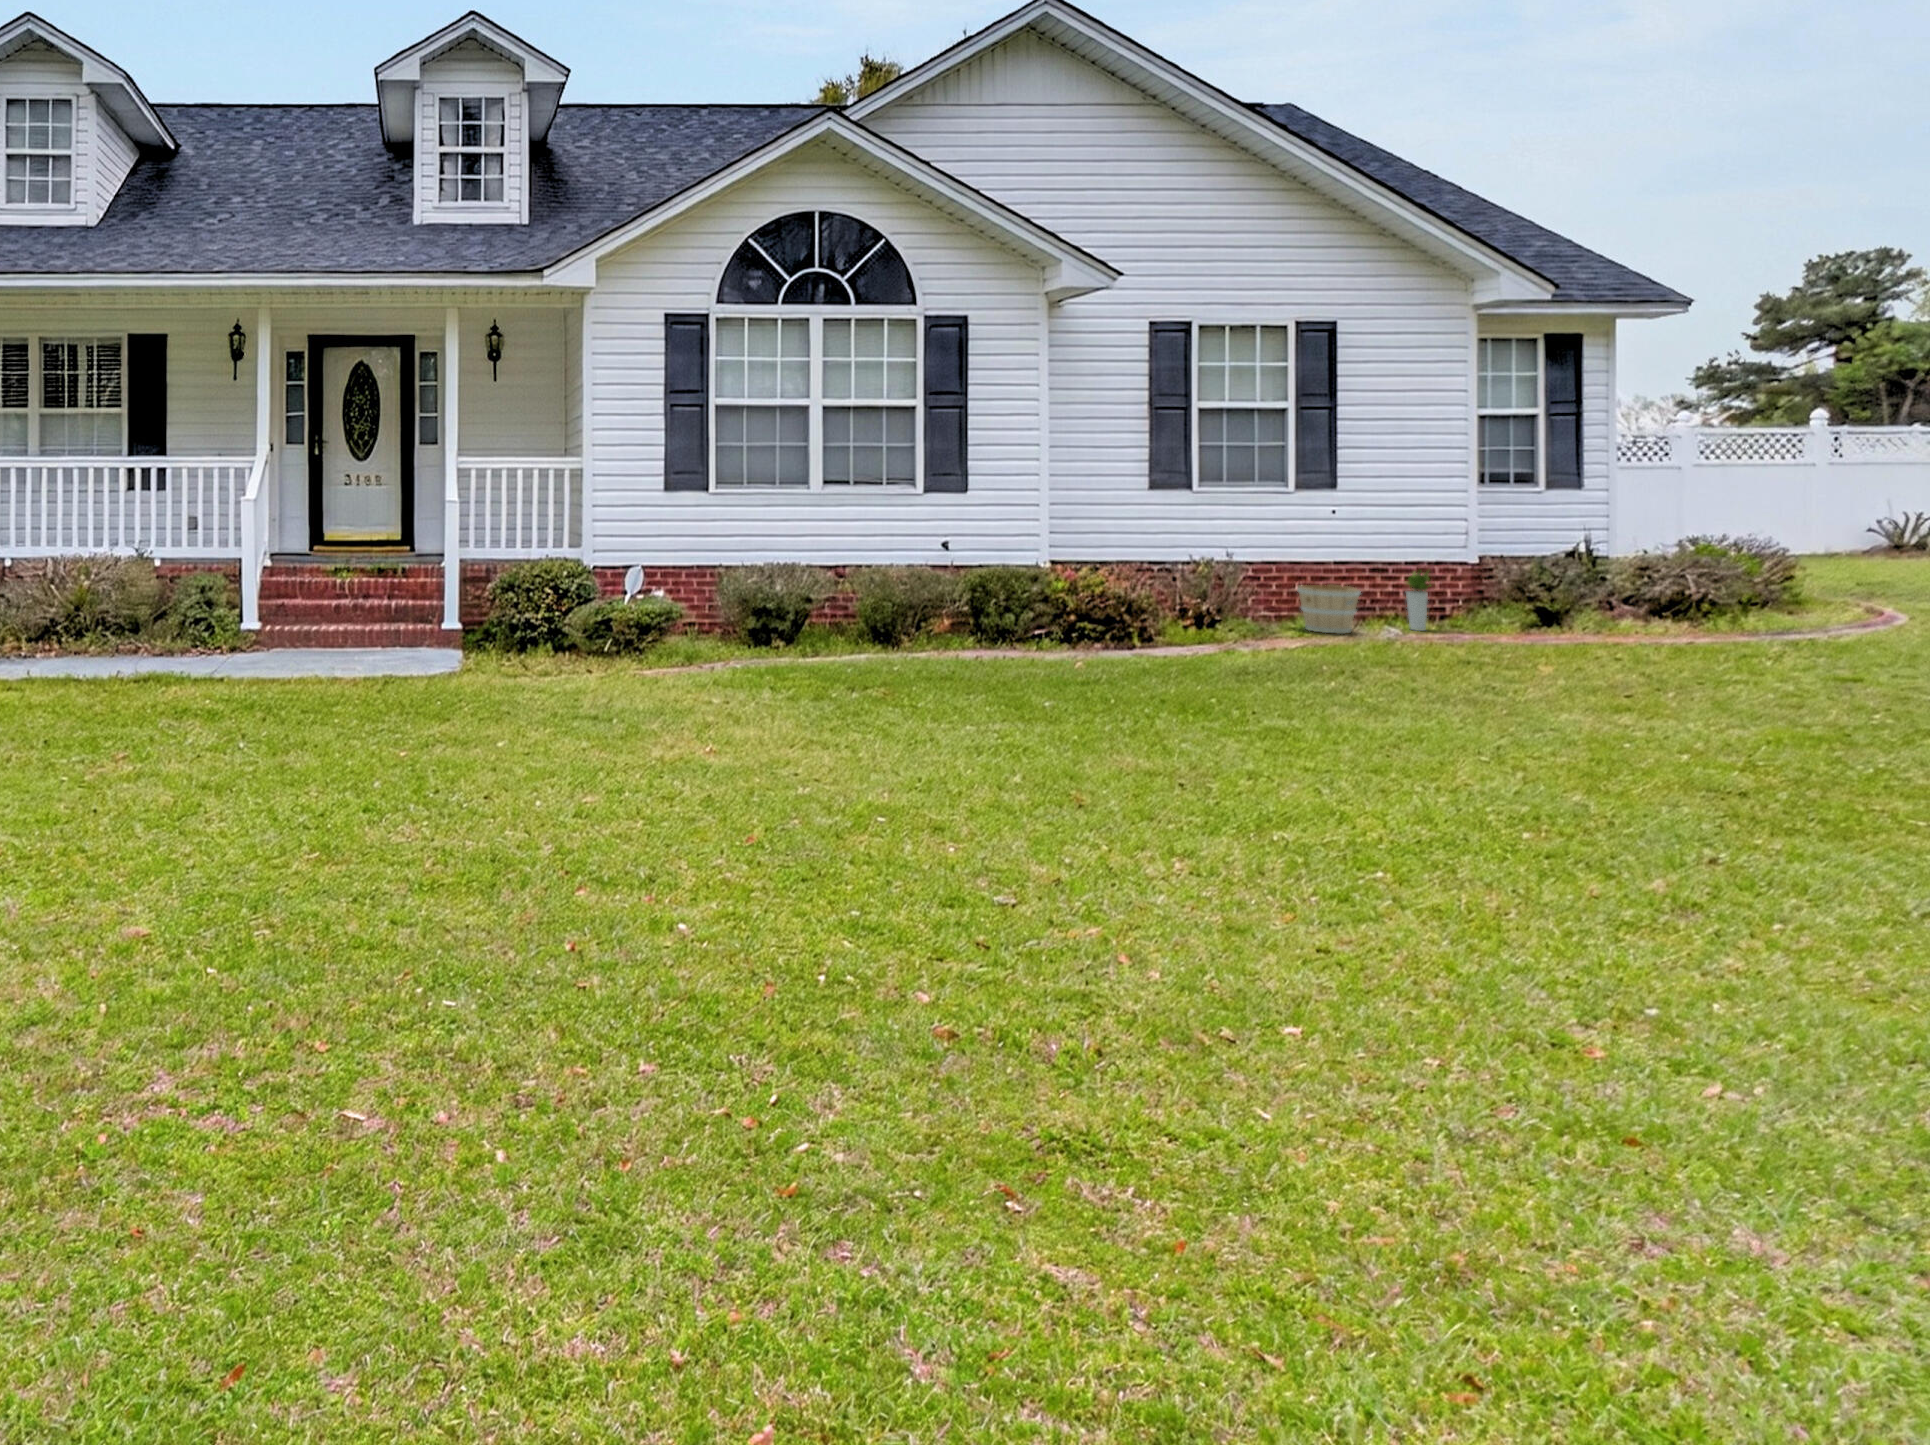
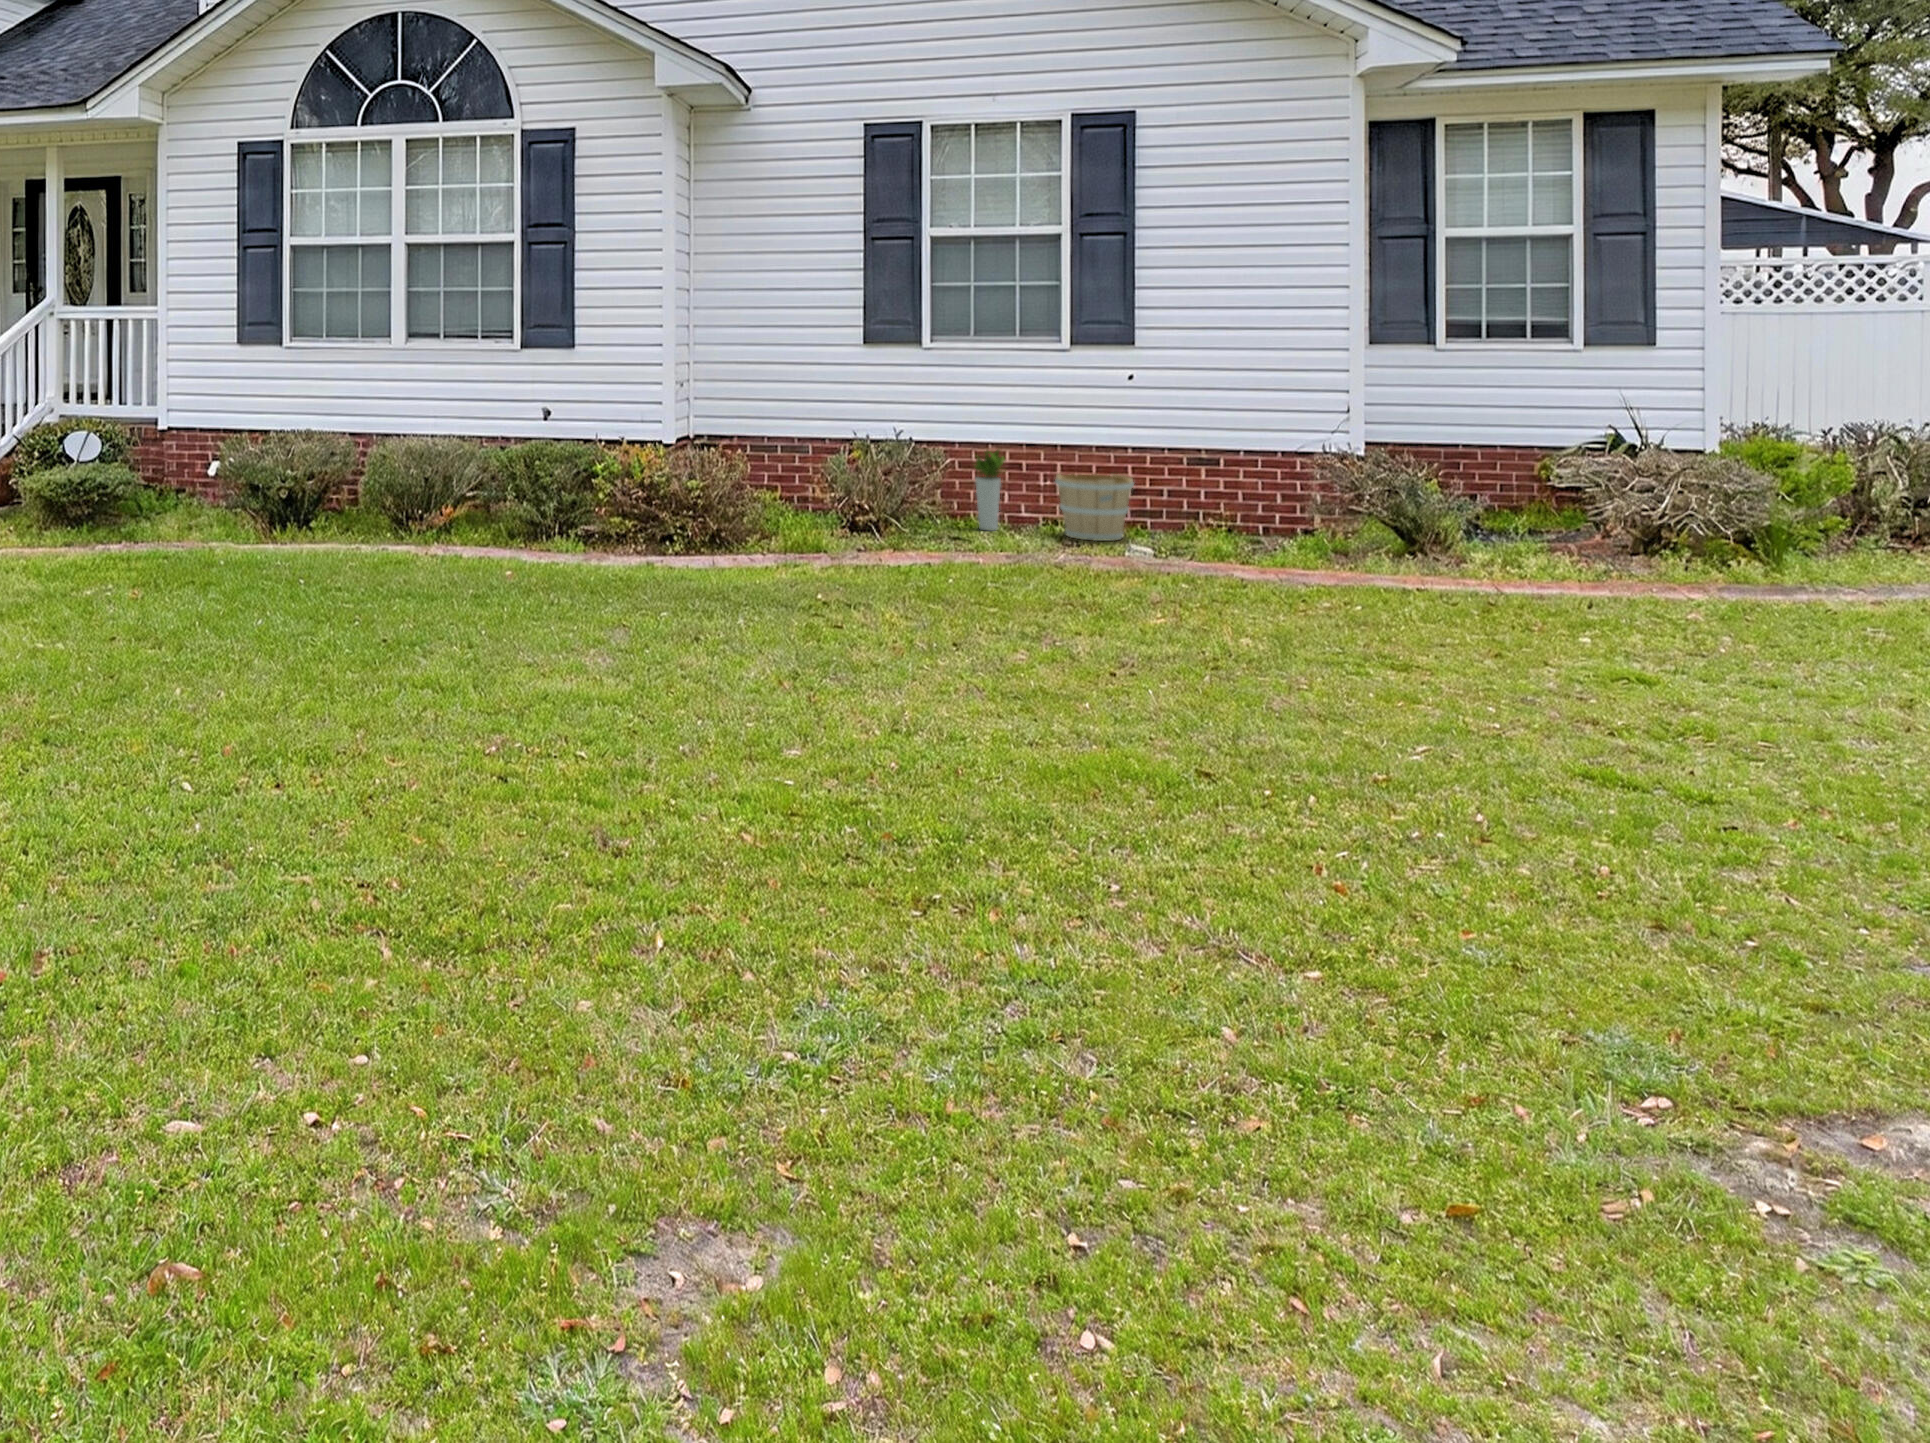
planter: present [1406,571,1431,631] -> present [975,450,1006,531]

